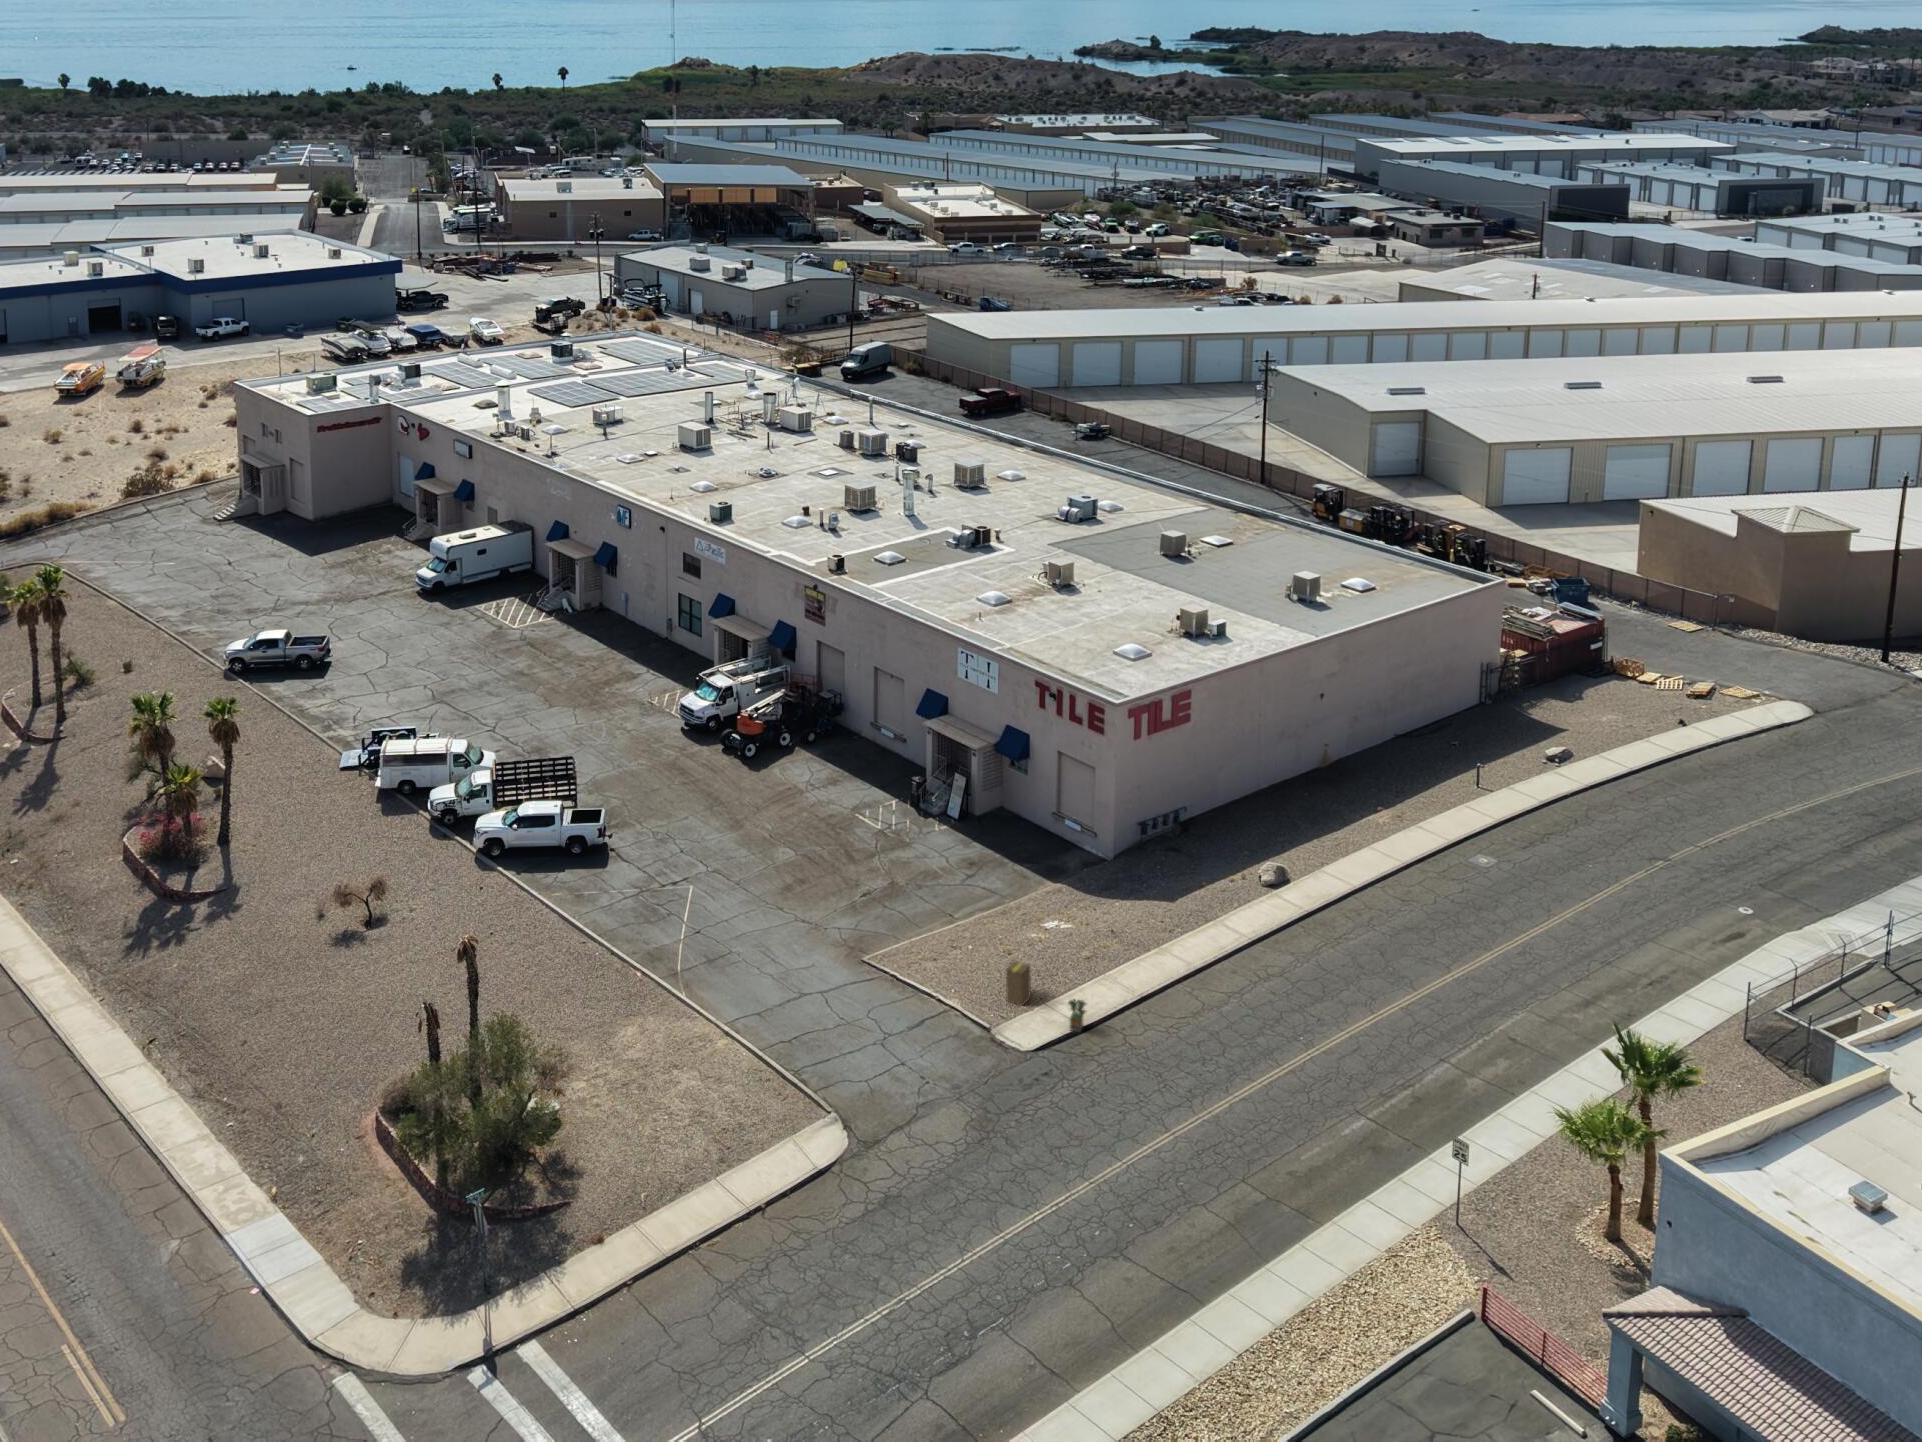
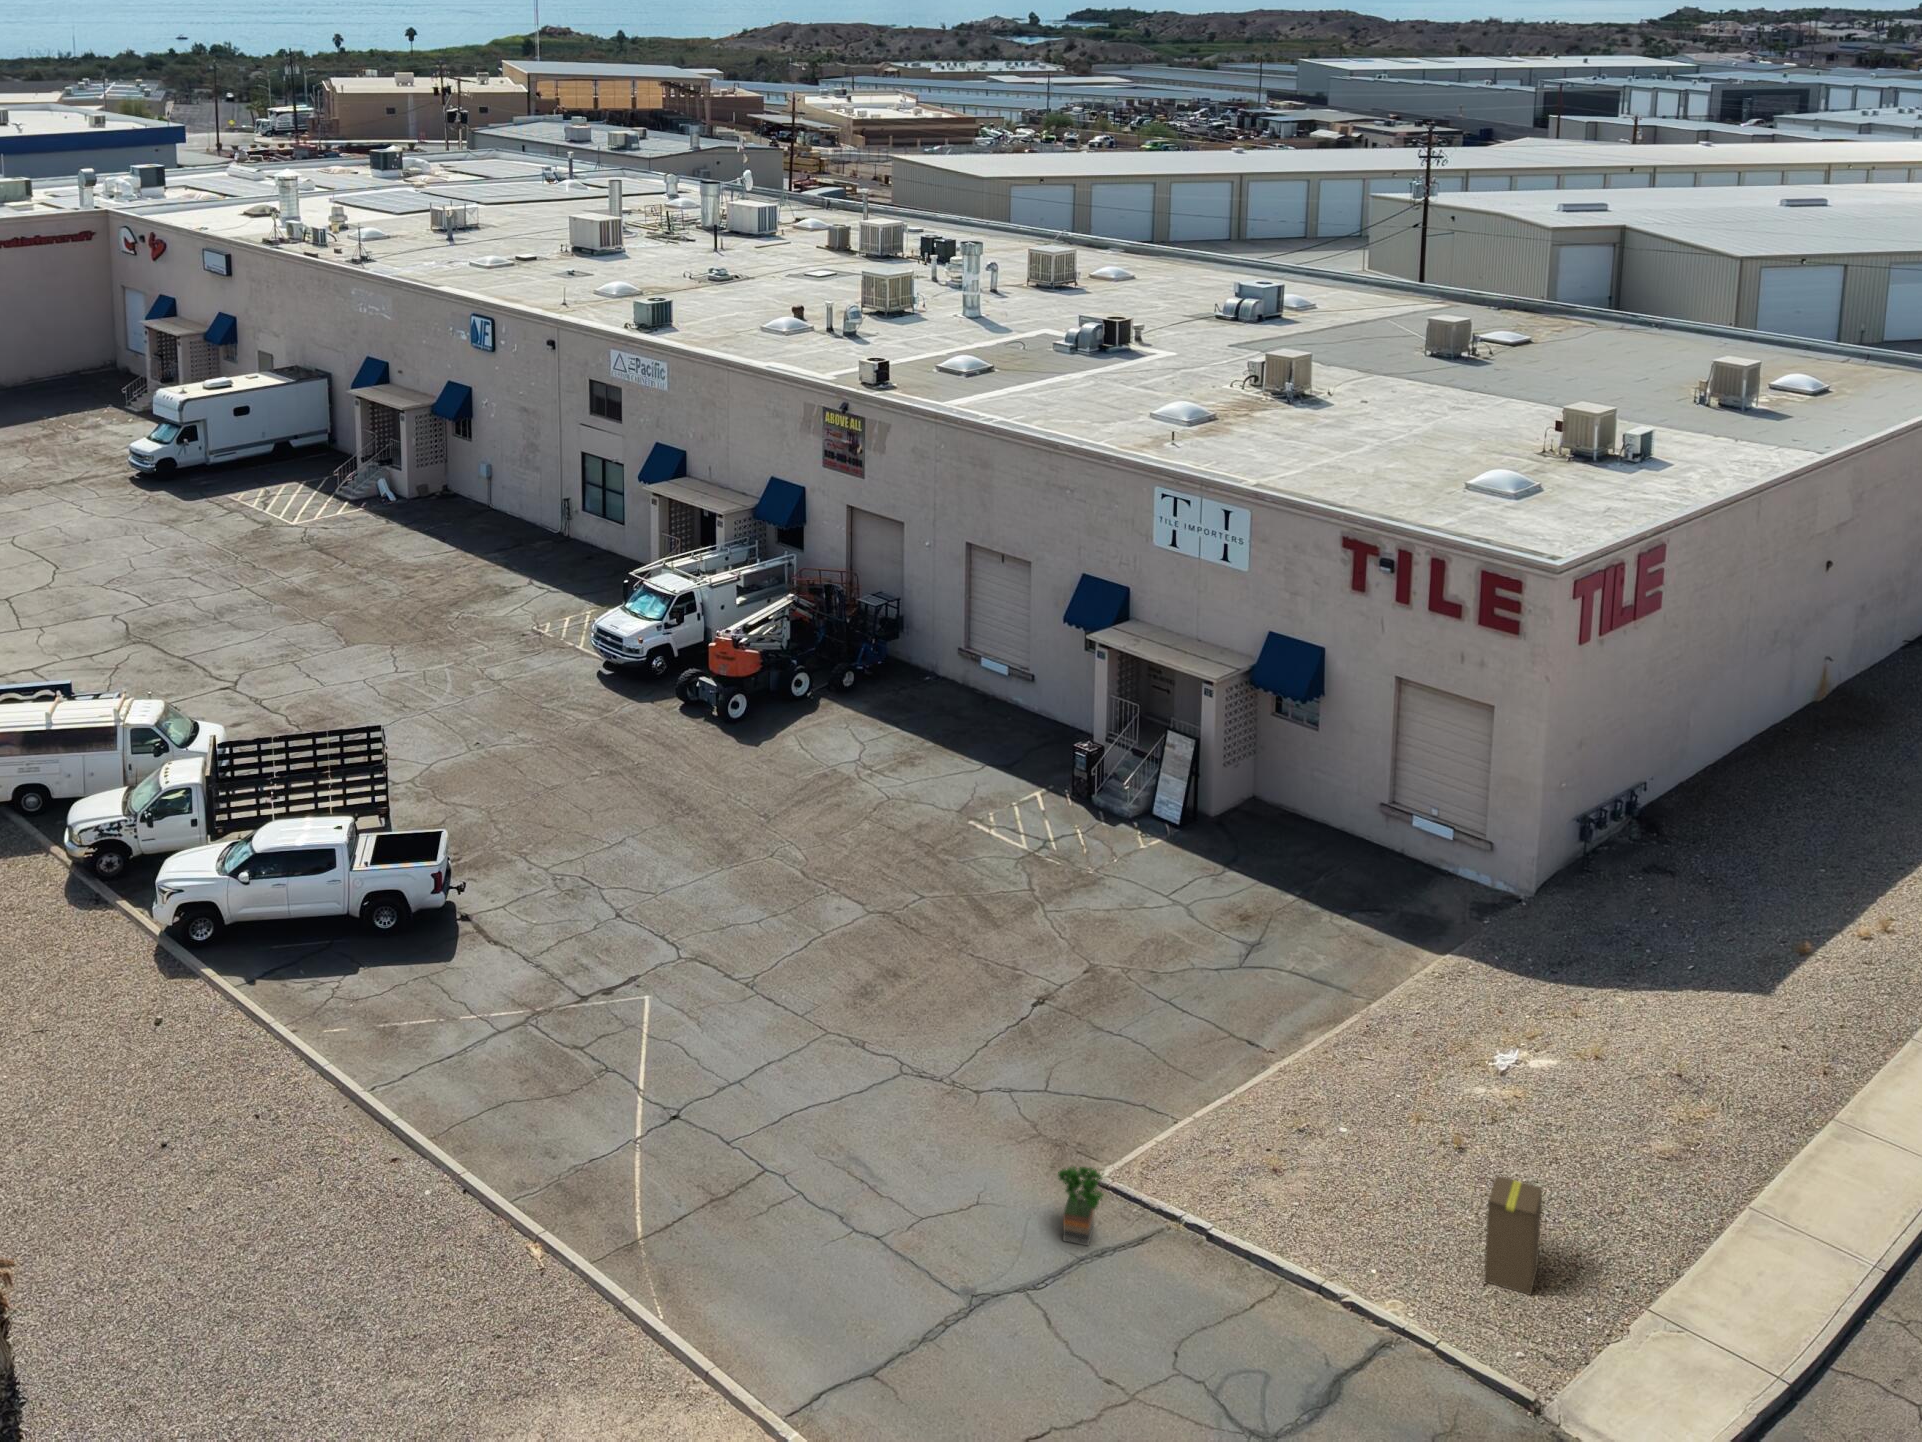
potted tree: present [1068,999,1086,1032] -> present [1058,1167,1103,1246]

